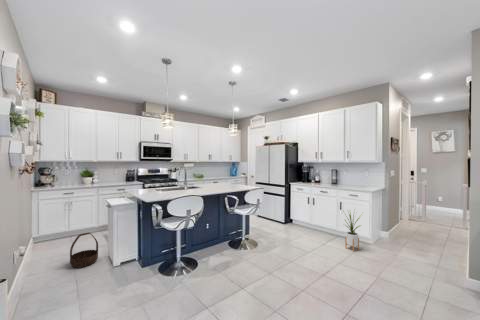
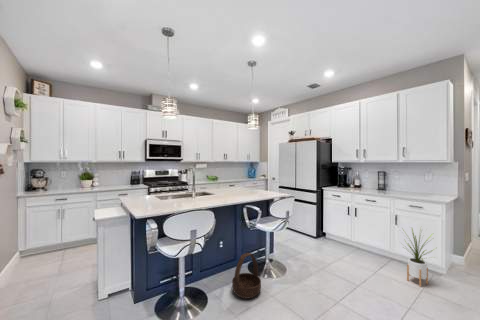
basket: present [70,233,98,268] -> present [232,253,261,299]

